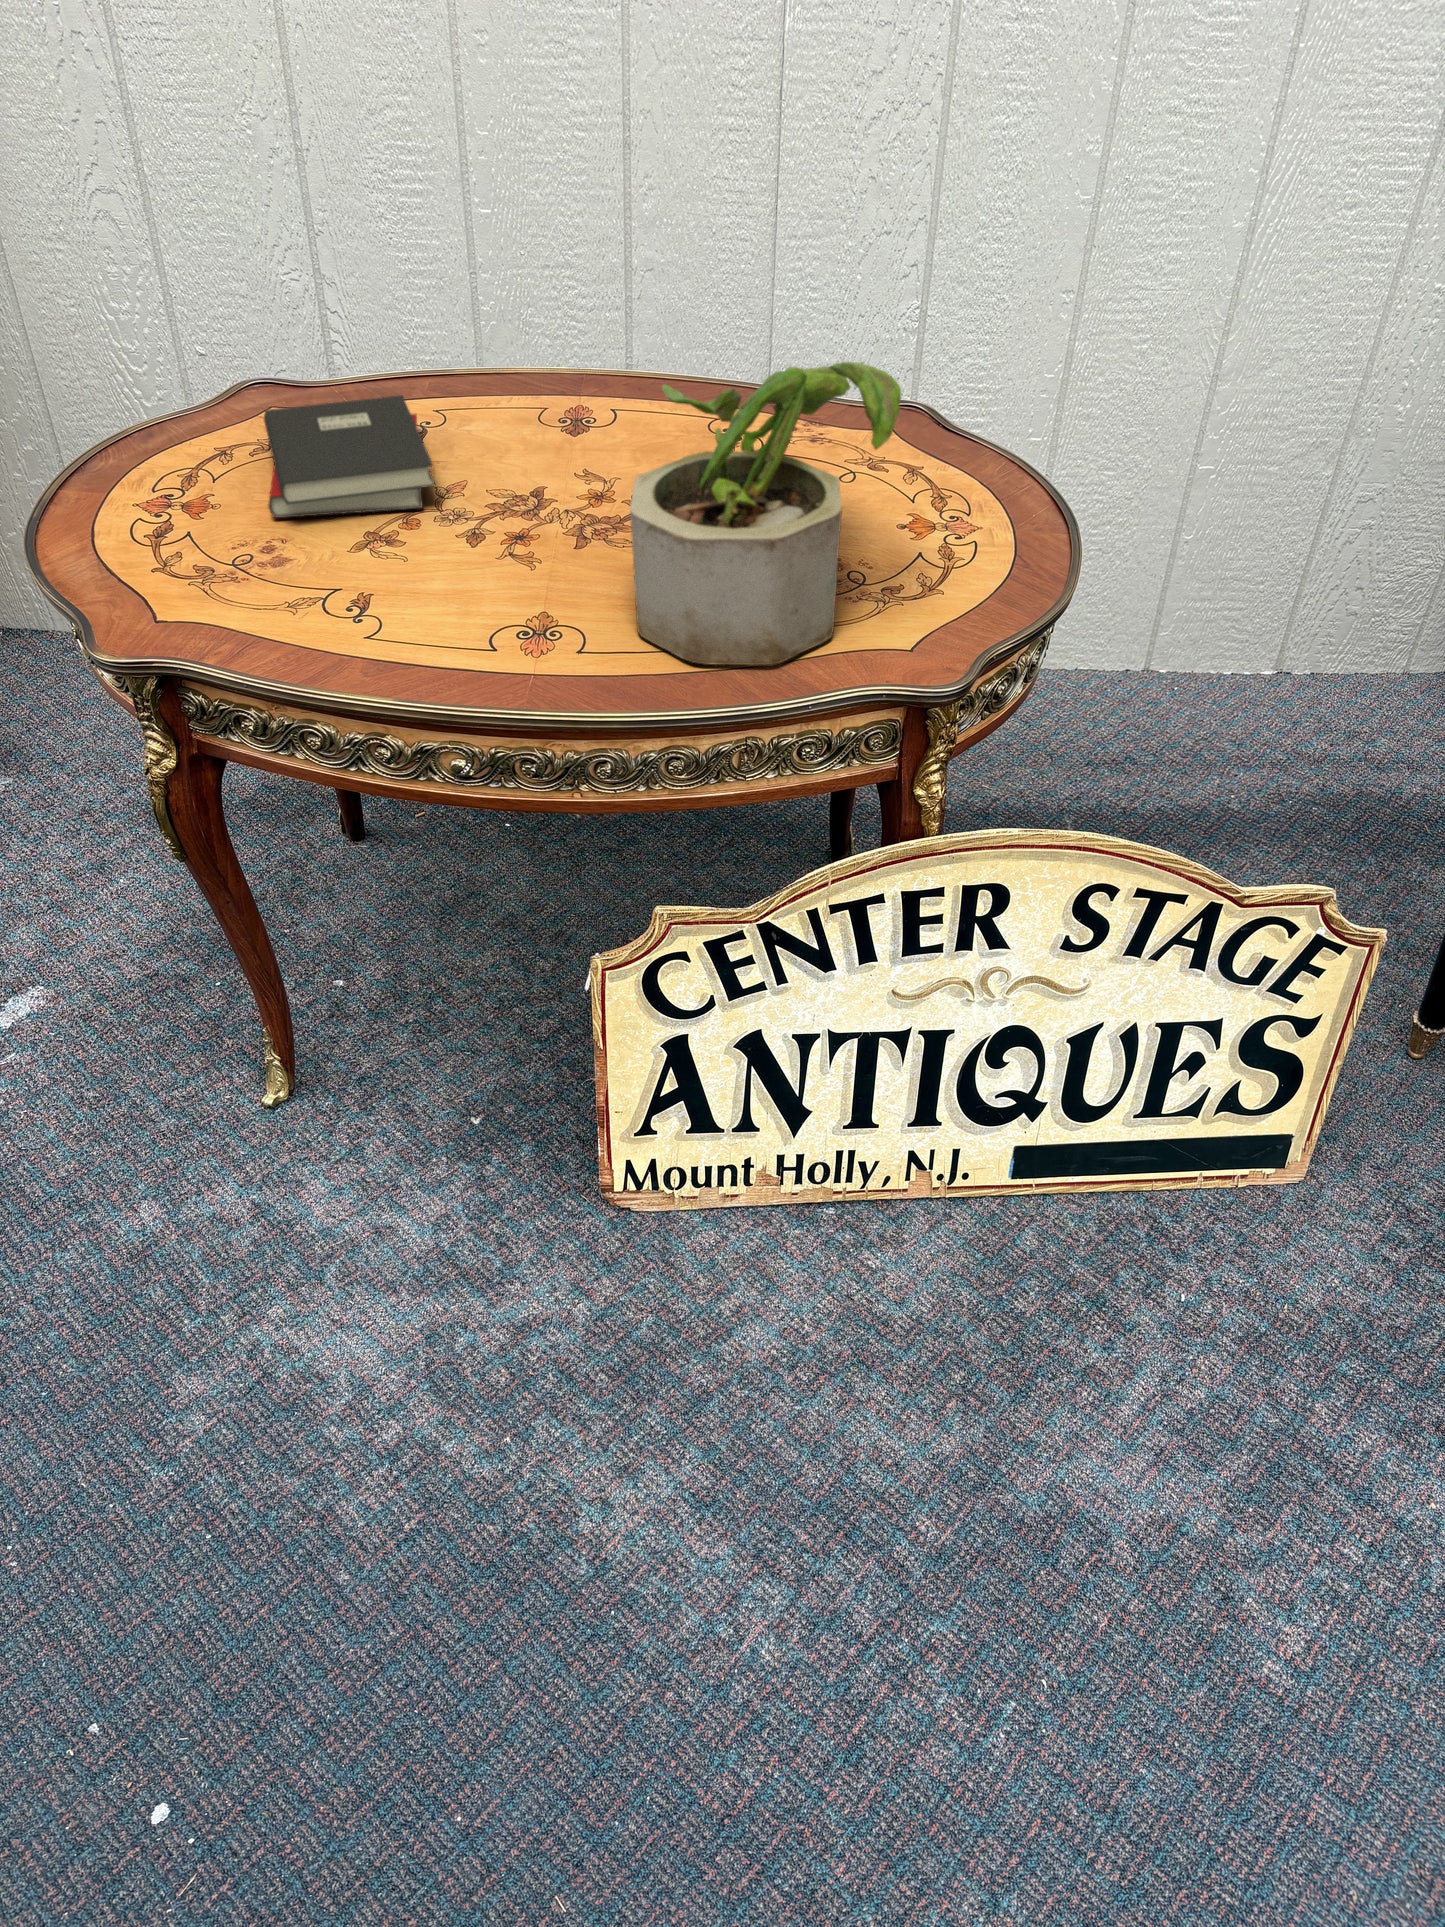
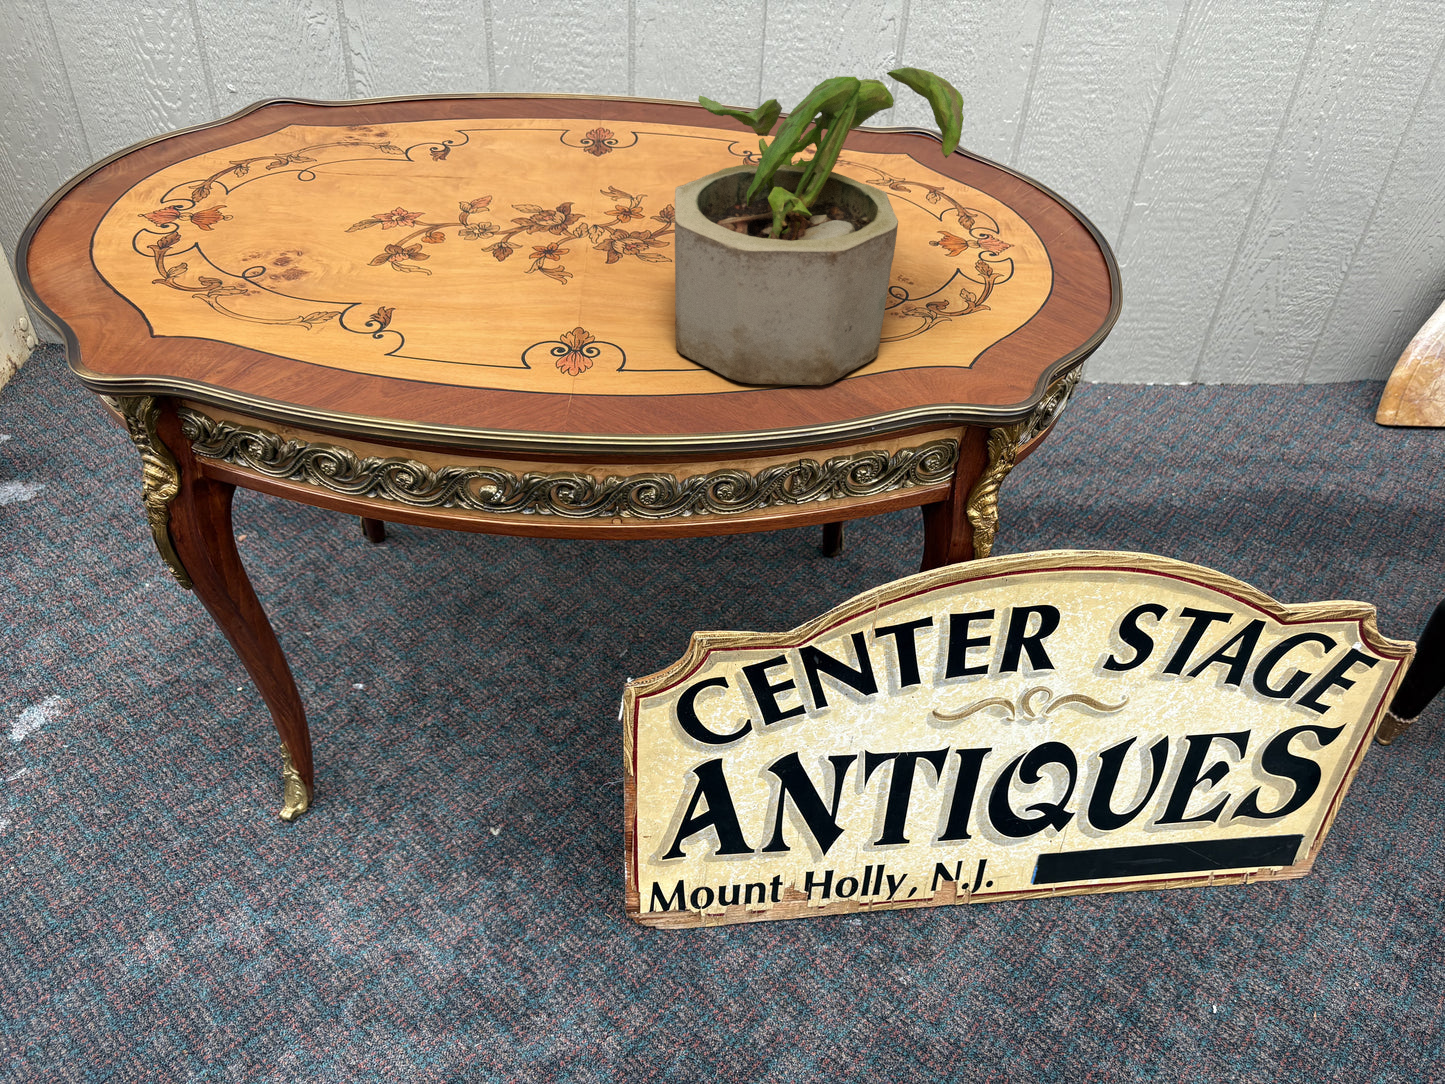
hardback book: present [264,395,435,518] -> none [283,116,458,230]

